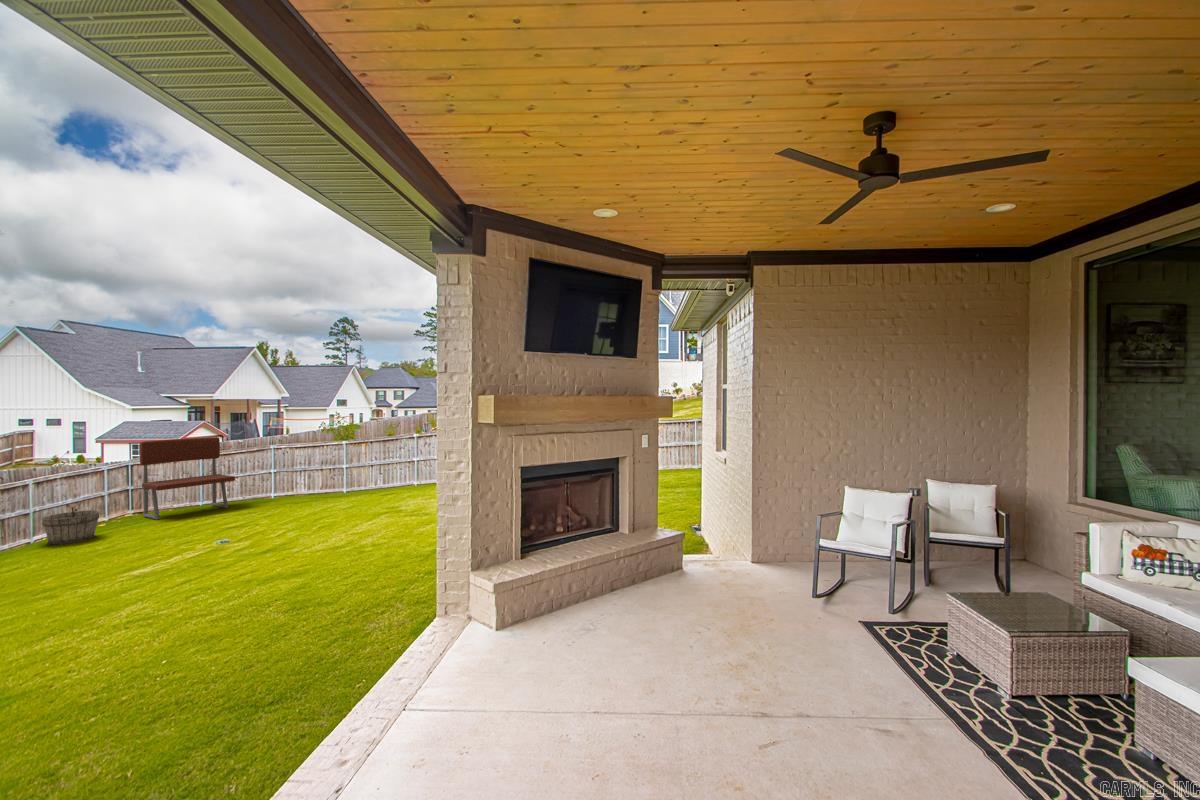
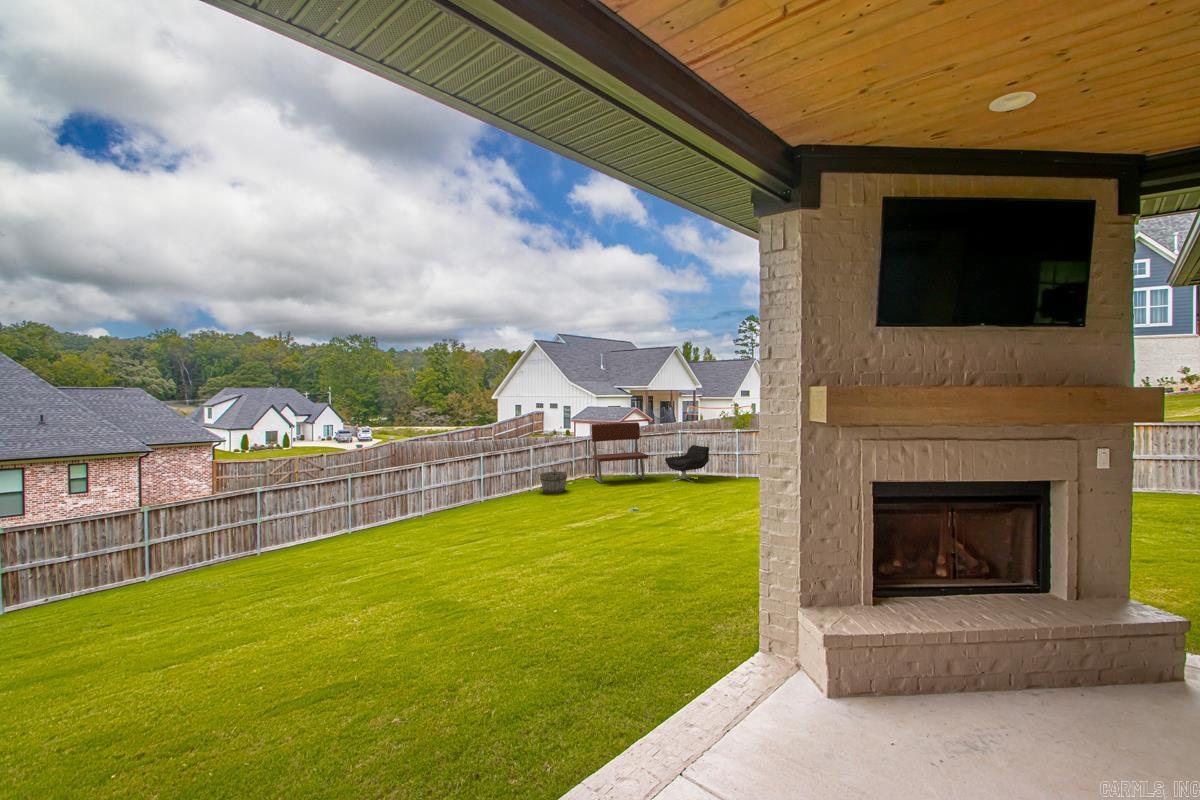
lounge chair: none [258,461,317,505] -> present [665,445,709,482]

